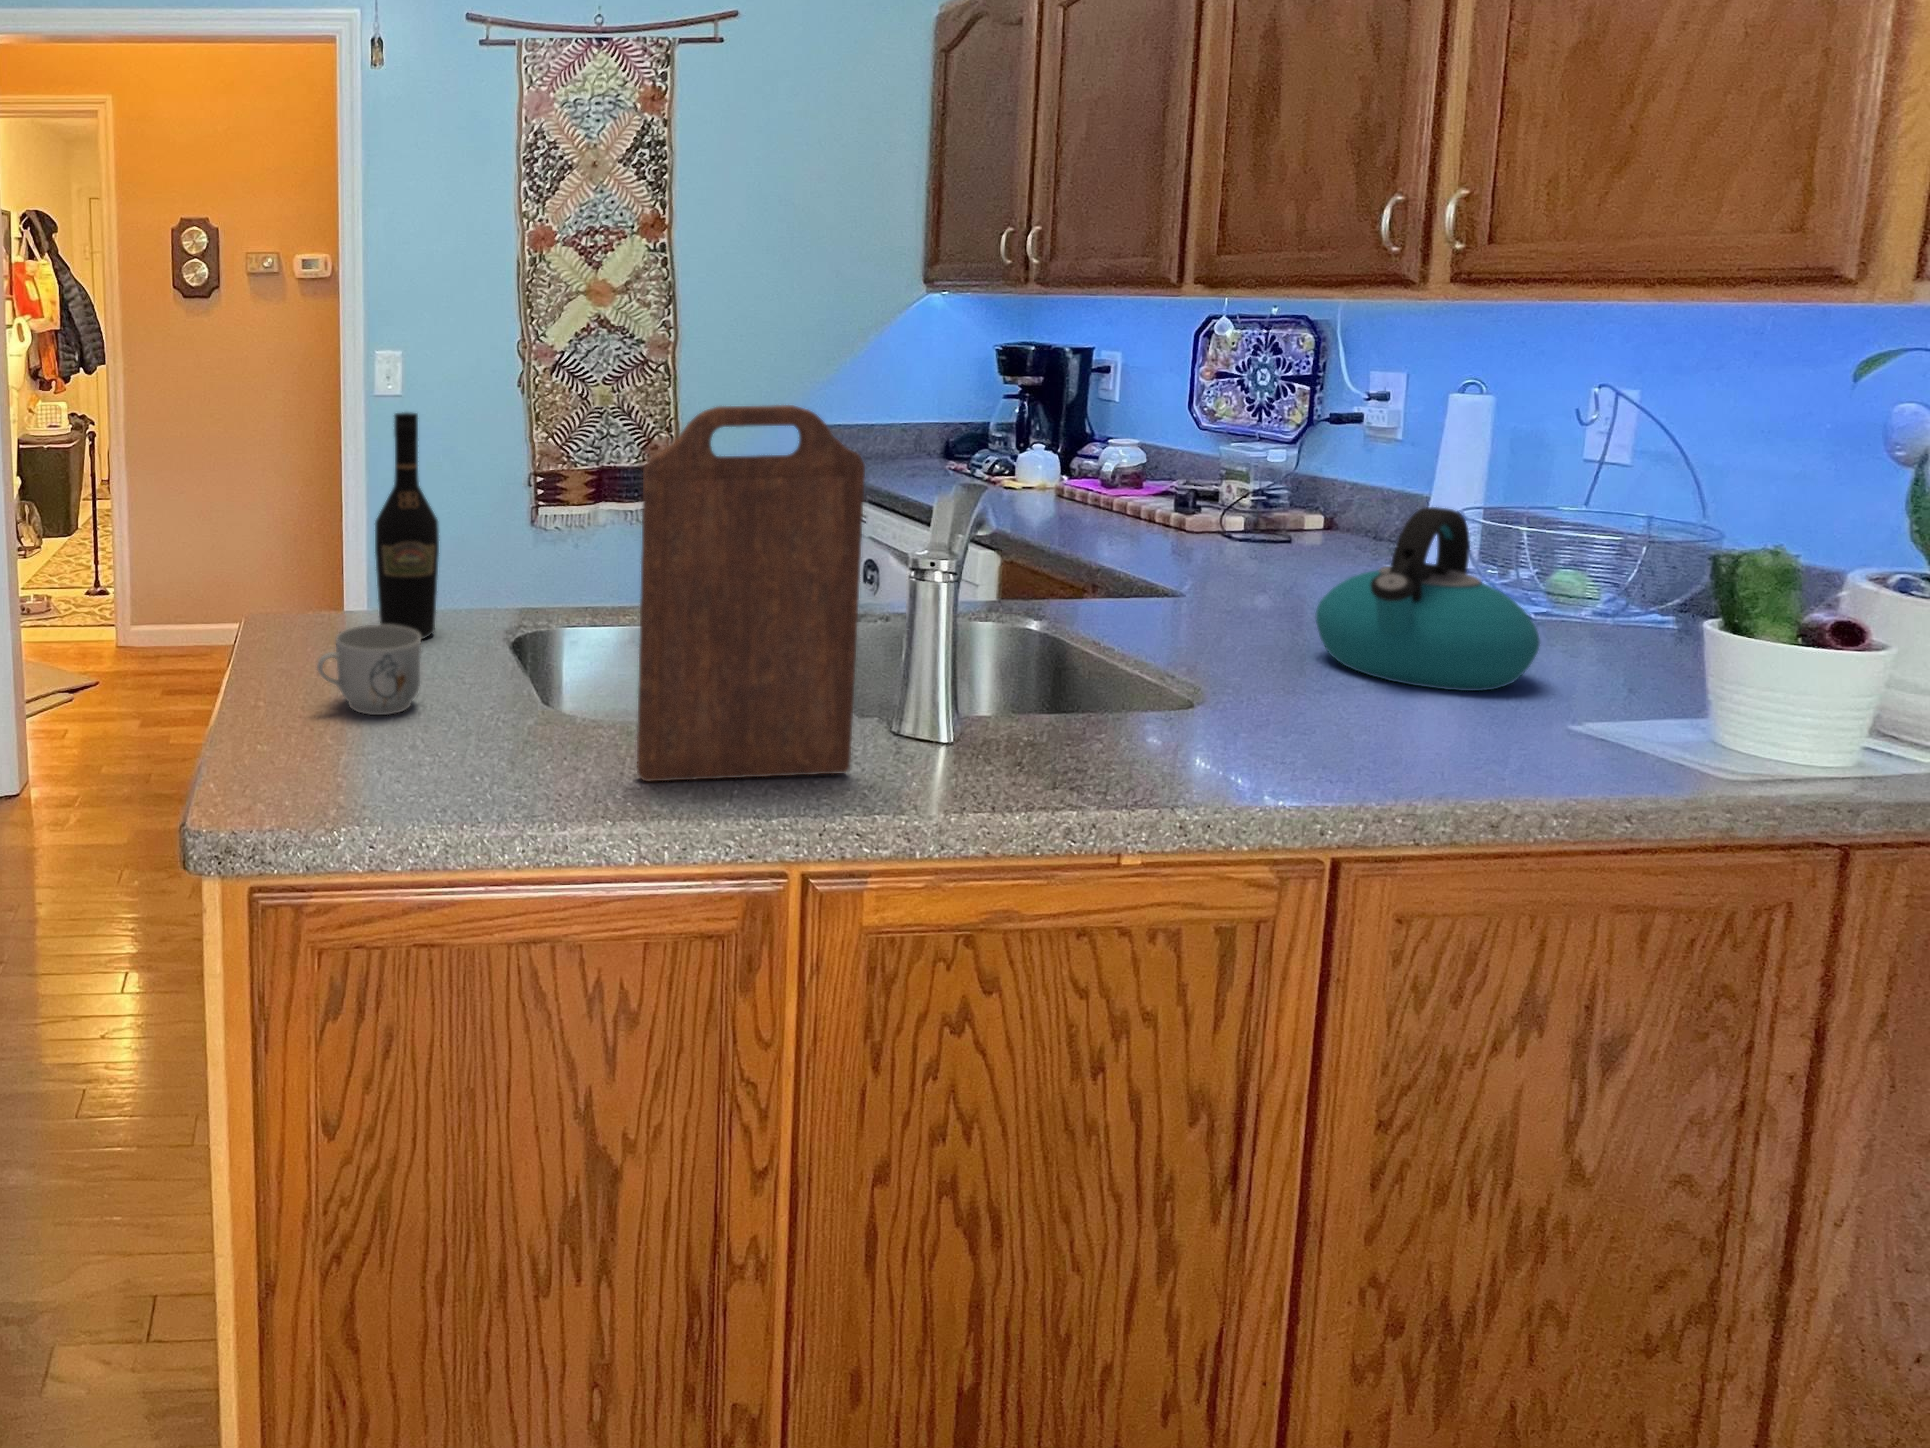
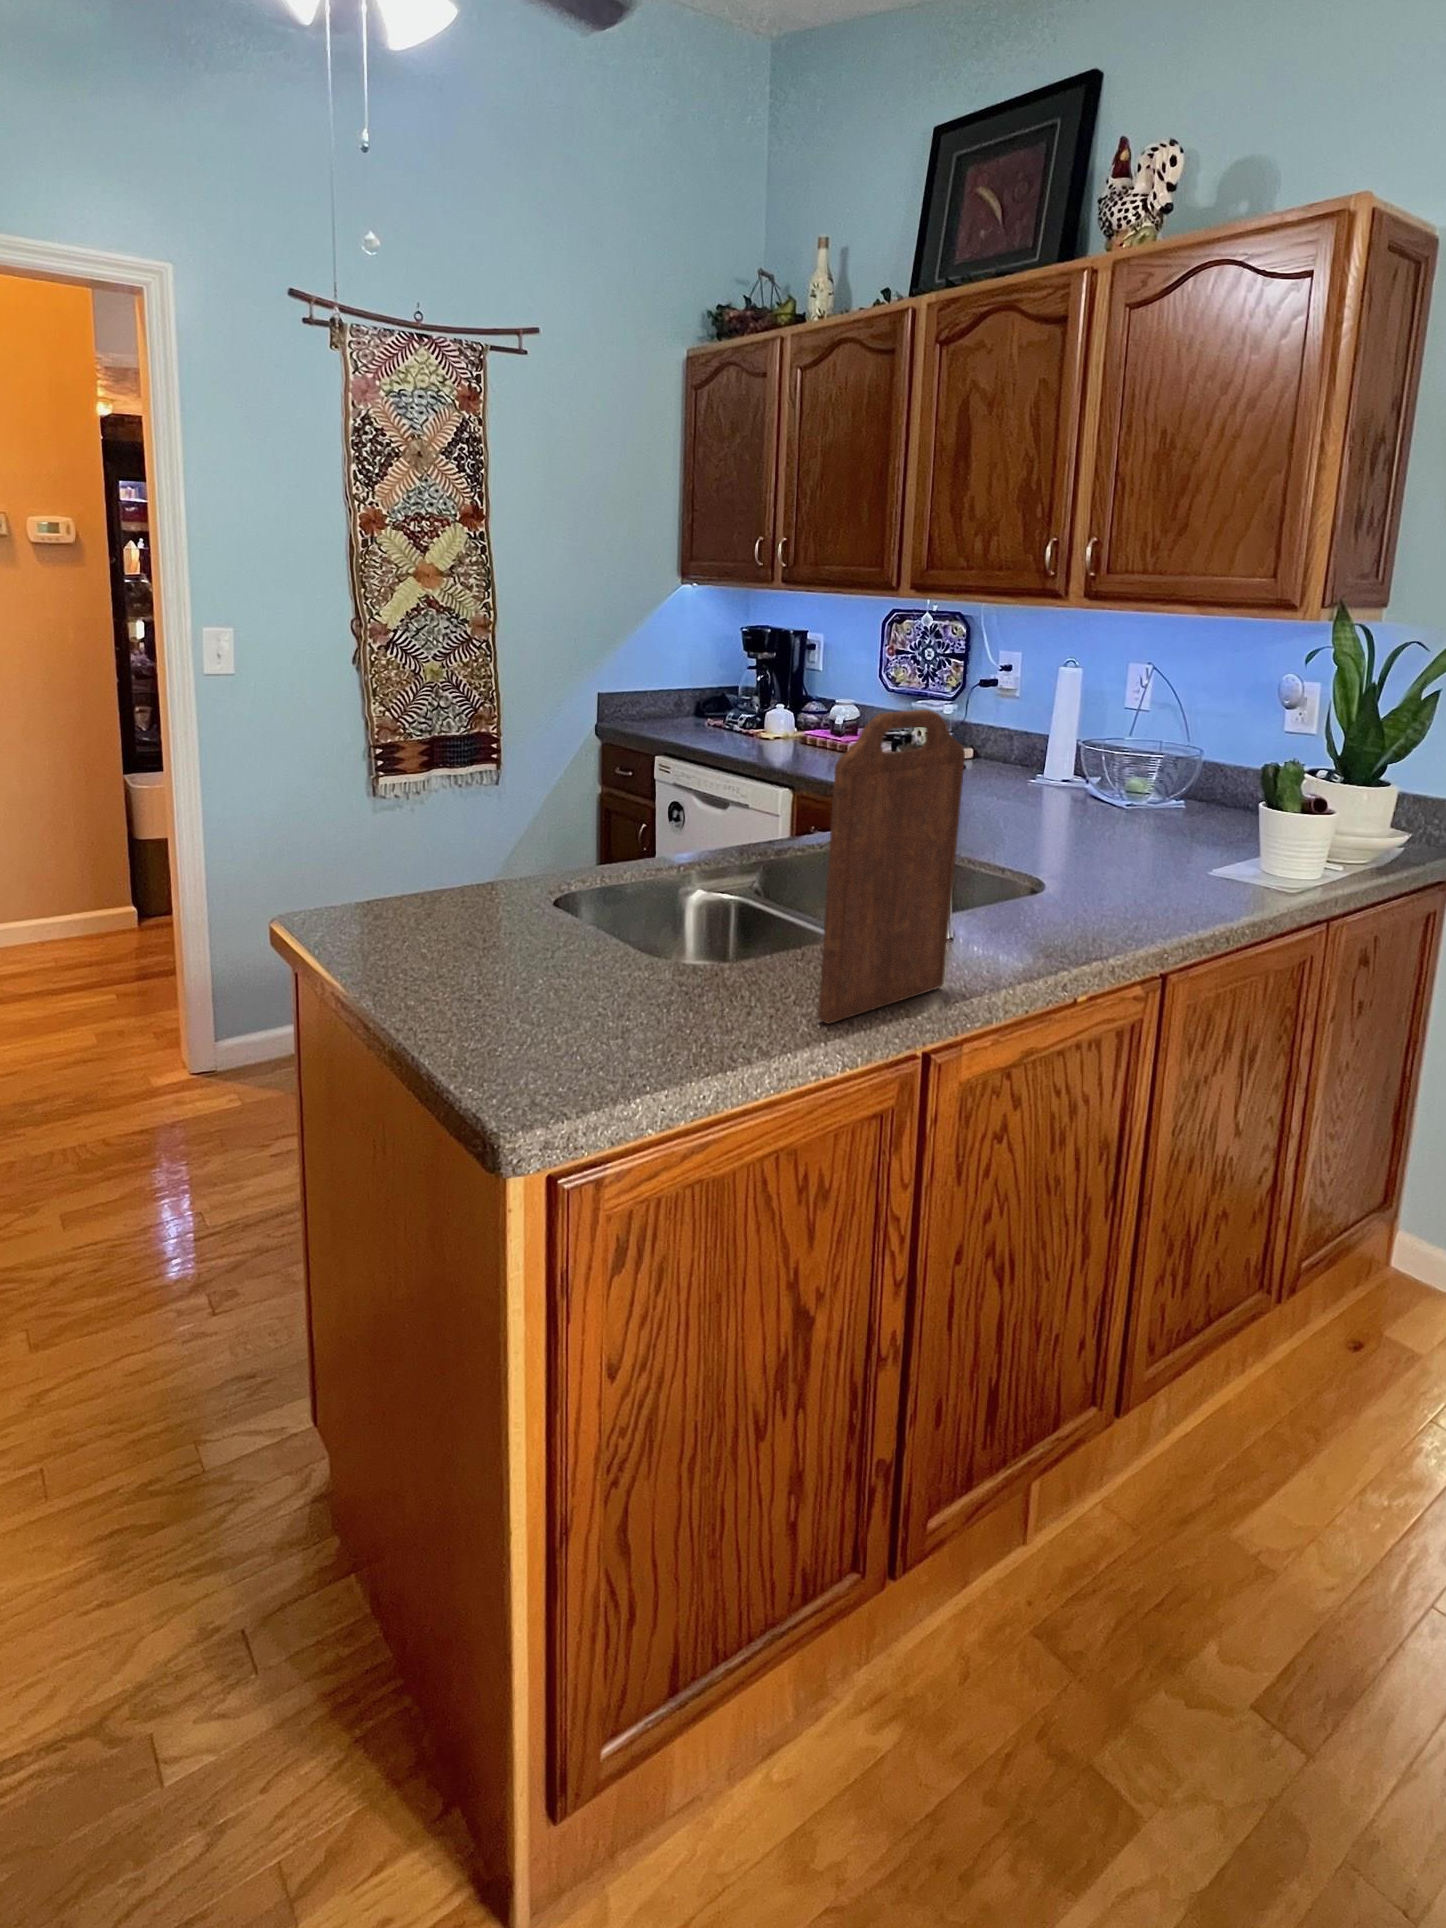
wine bottle: present [375,412,439,639] -> none [441,712,504,931]
kettle: present [1315,507,1540,691] -> none [1066,750,1183,865]
mug: present [317,625,421,715] -> none [496,922,581,1010]

